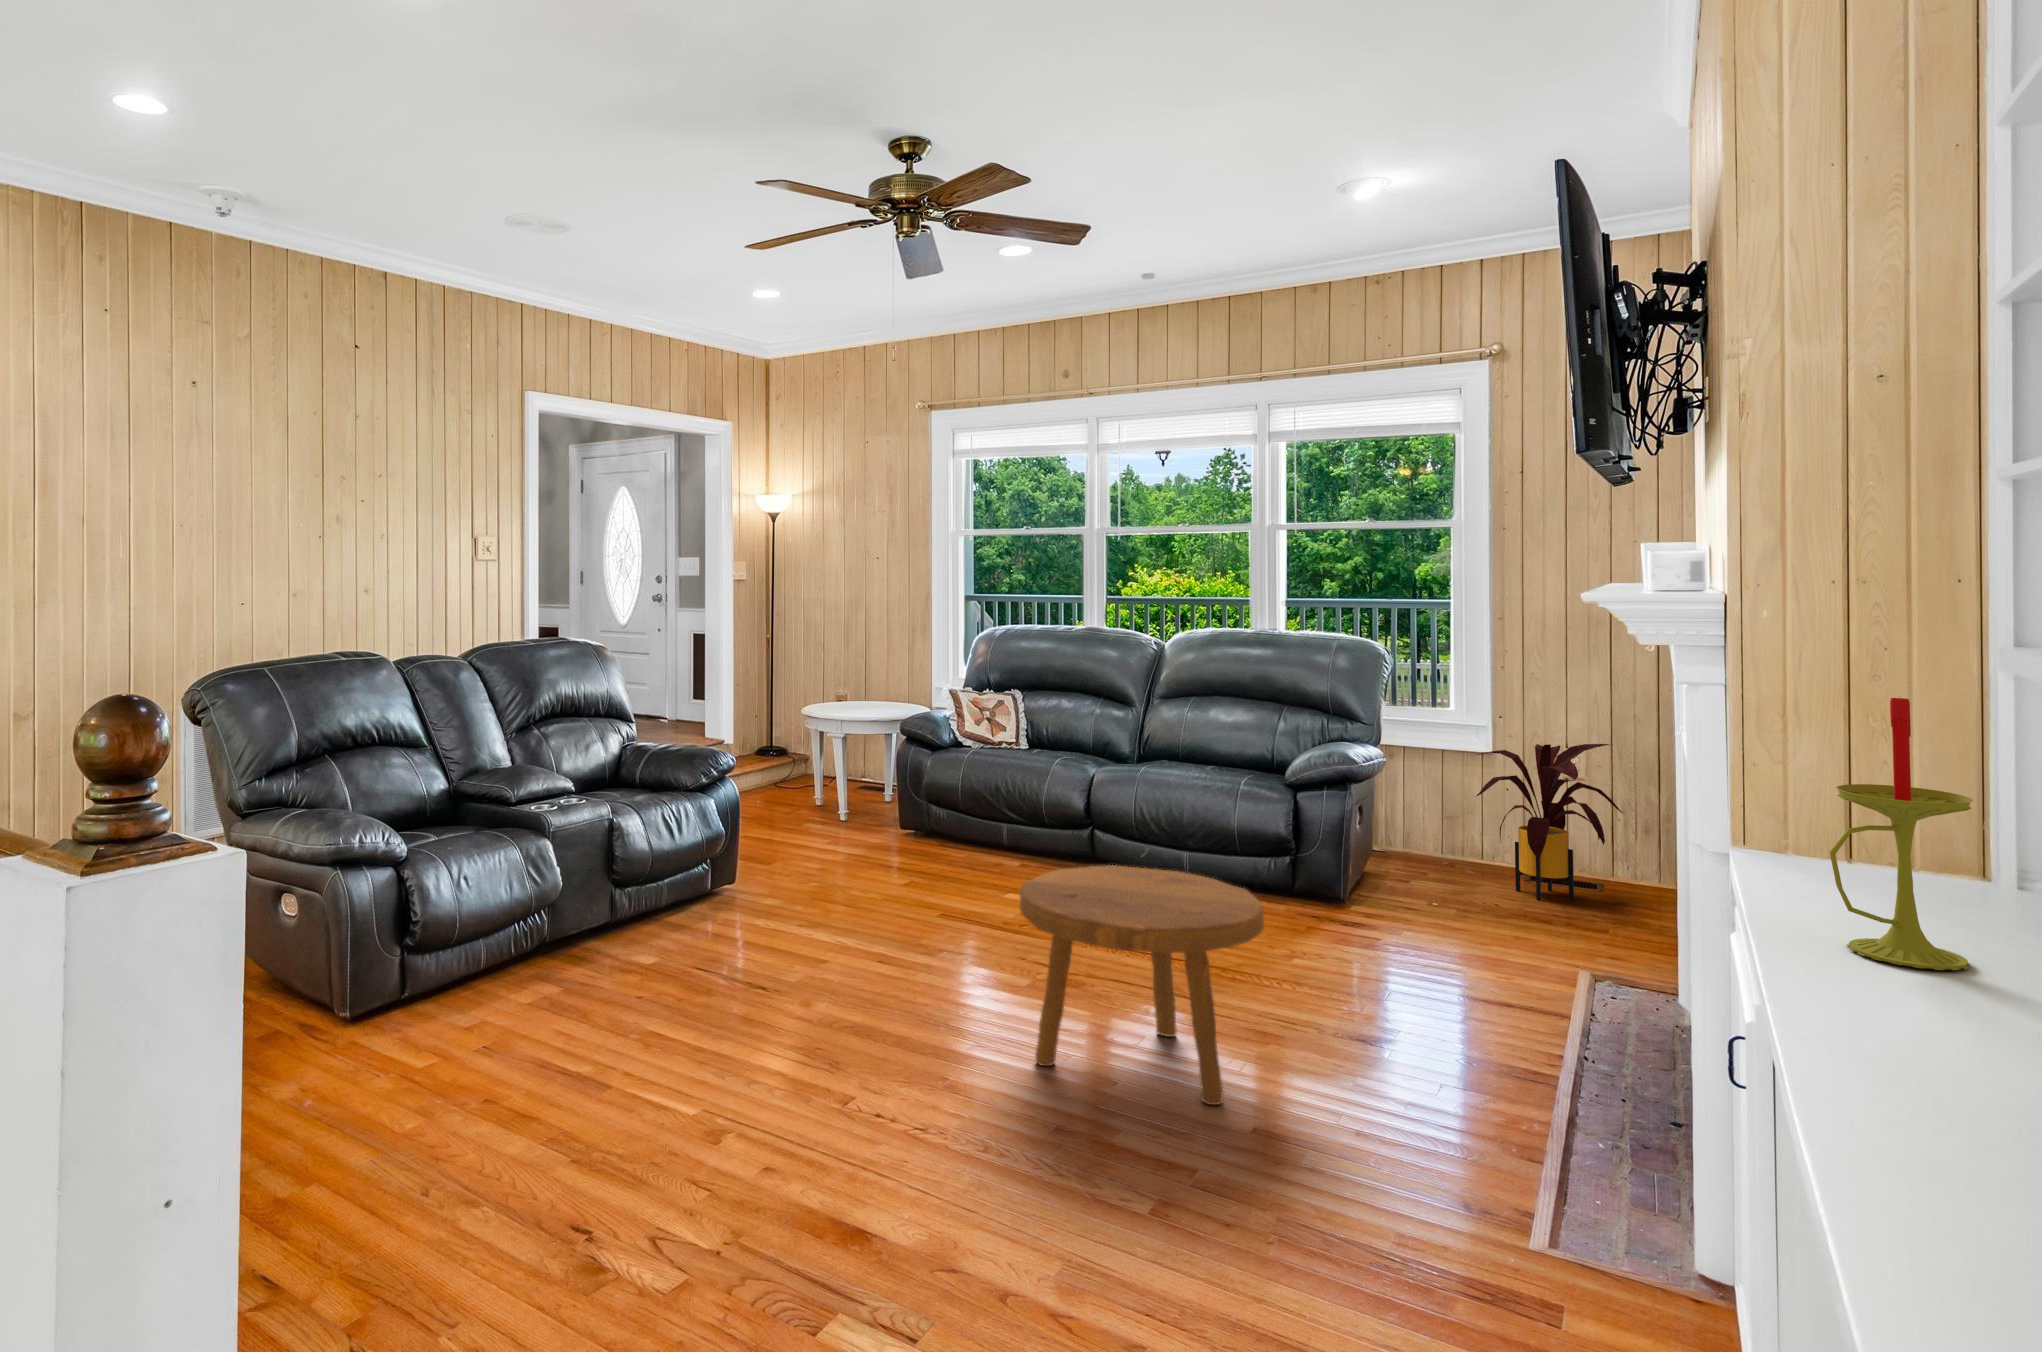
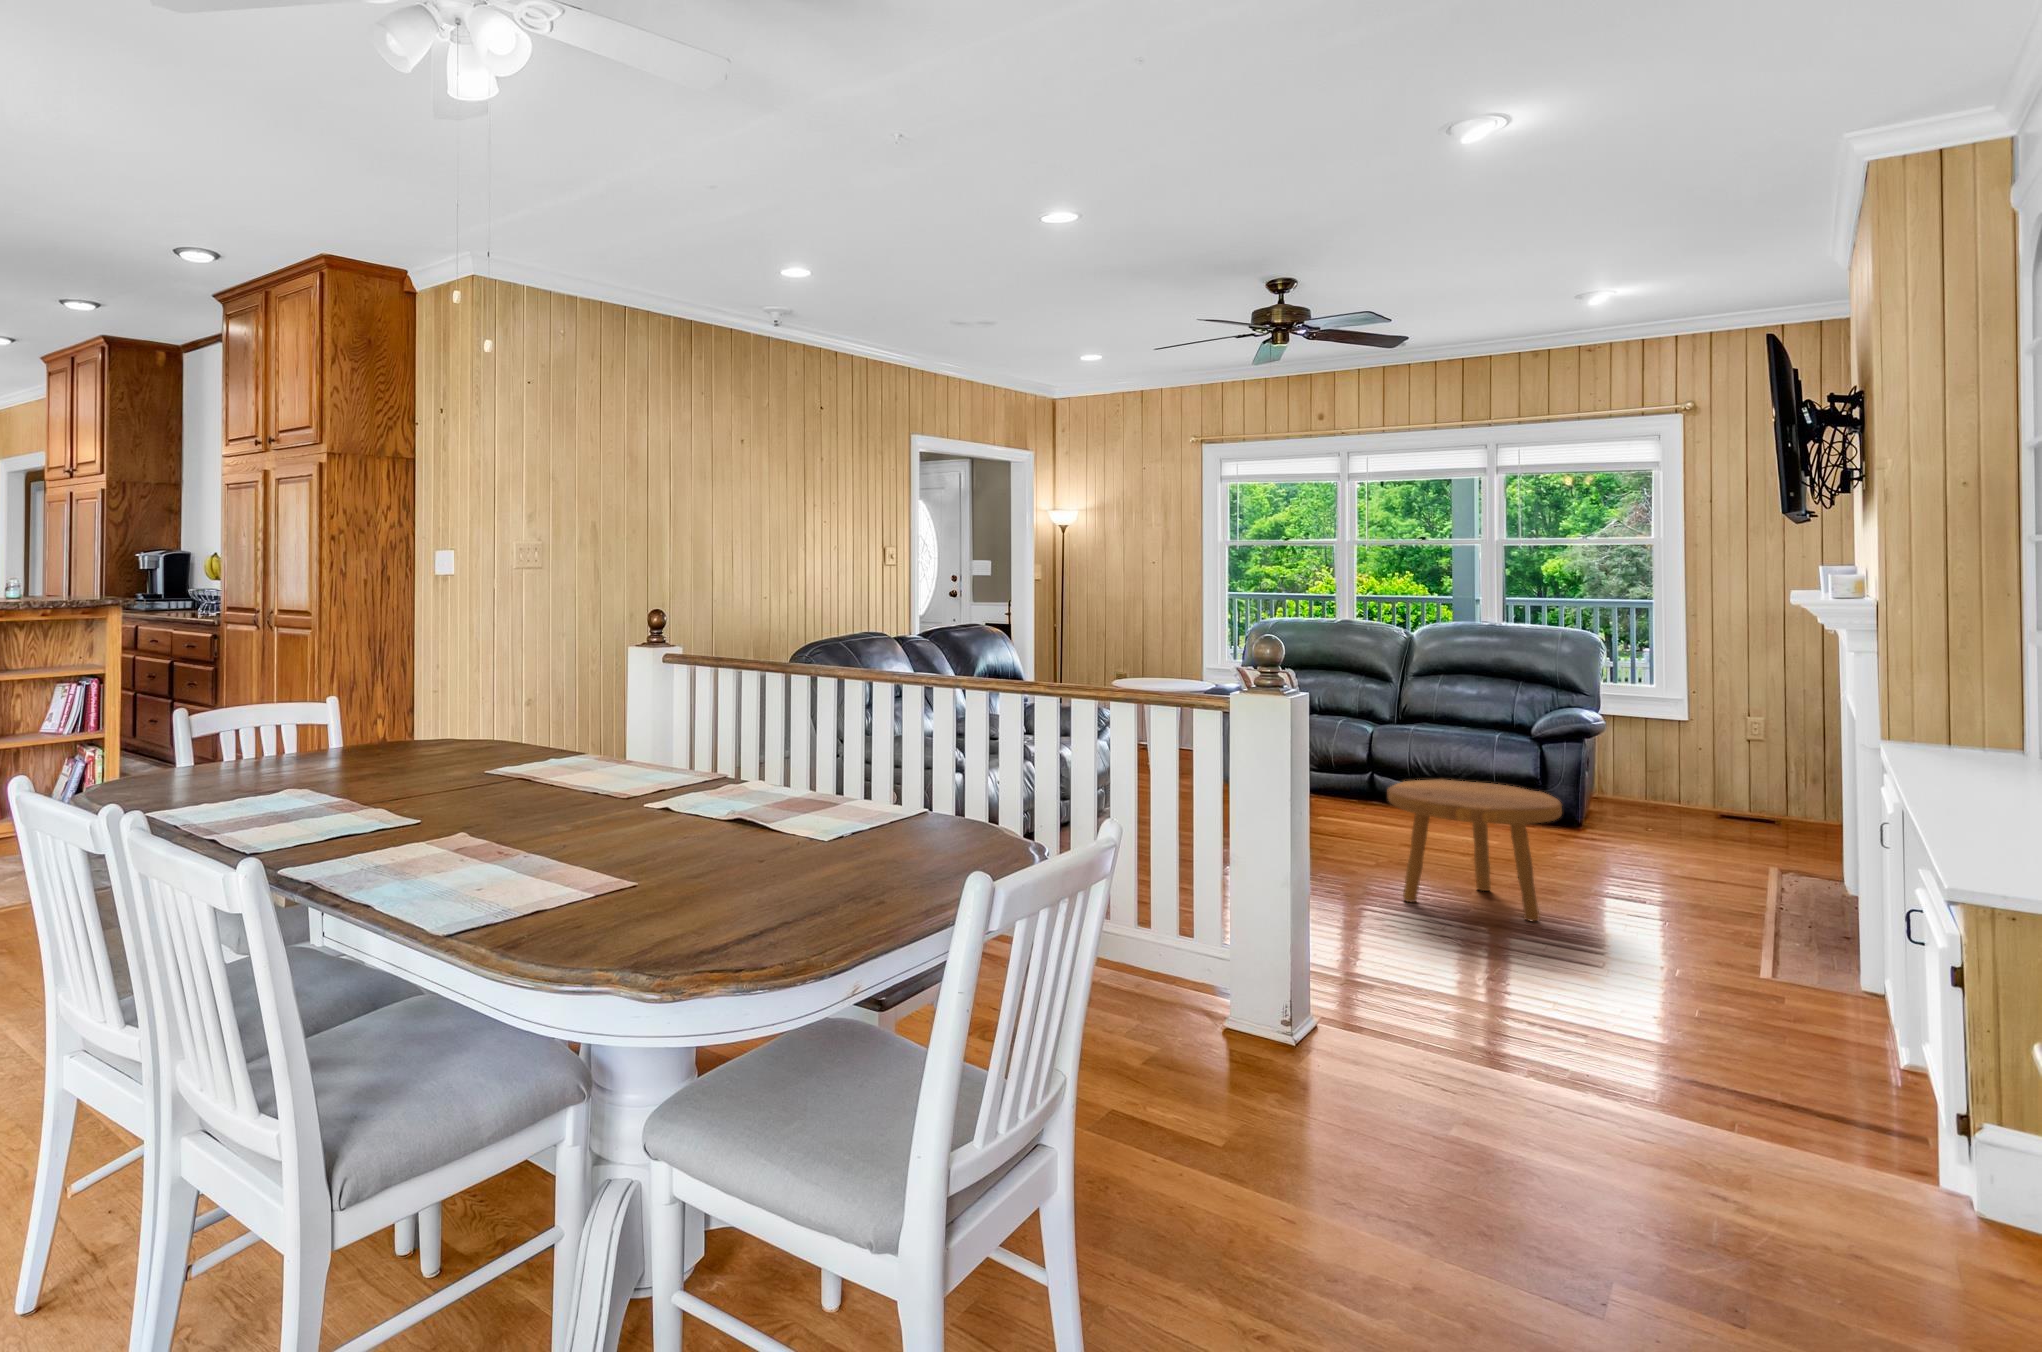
candle: present [1830,698,1973,970] -> none [1929,652,2001,782]
house plant: present [1476,744,1623,900] -> none [1677,710,1798,827]

